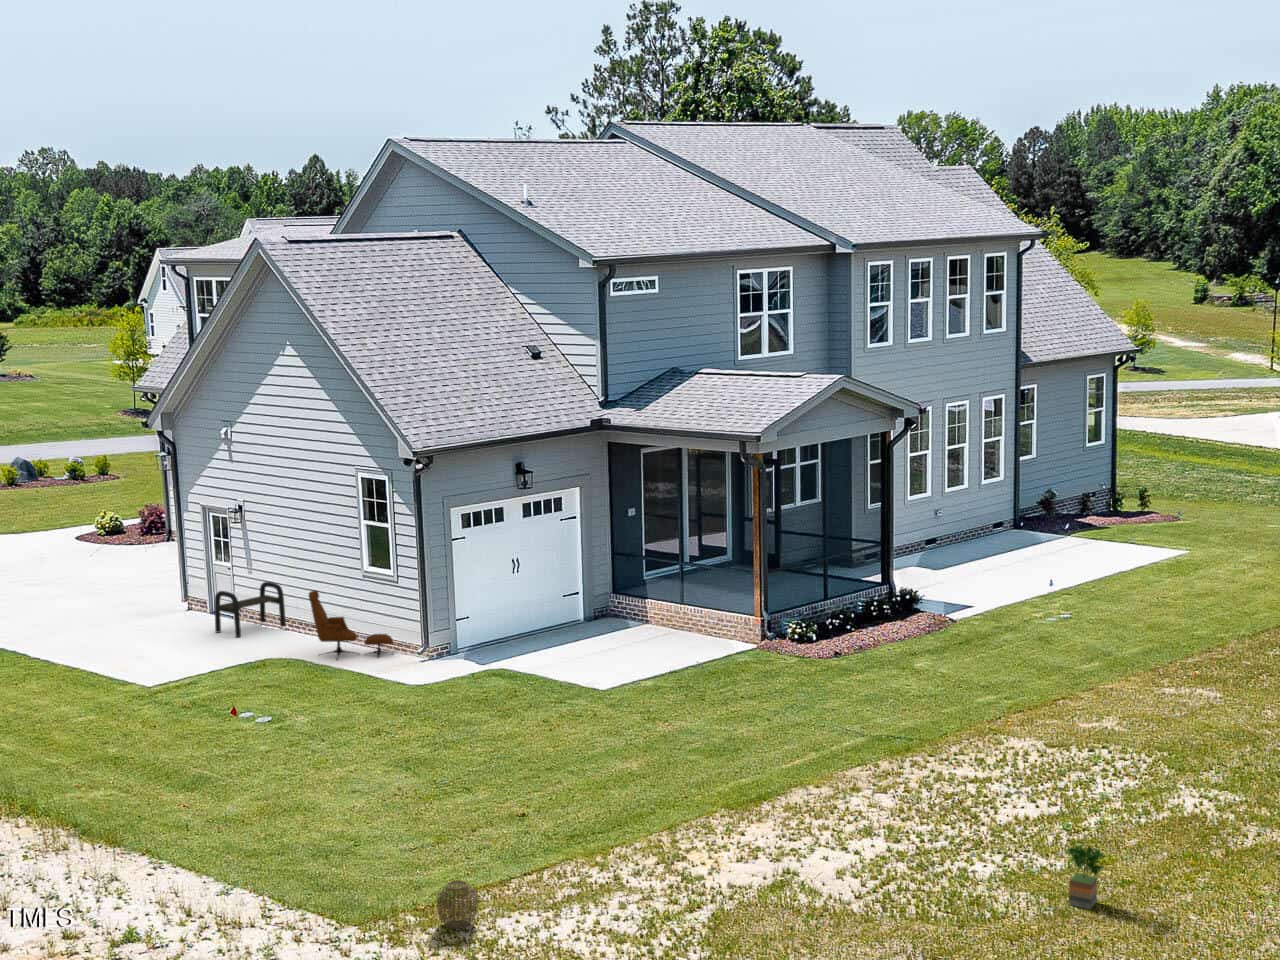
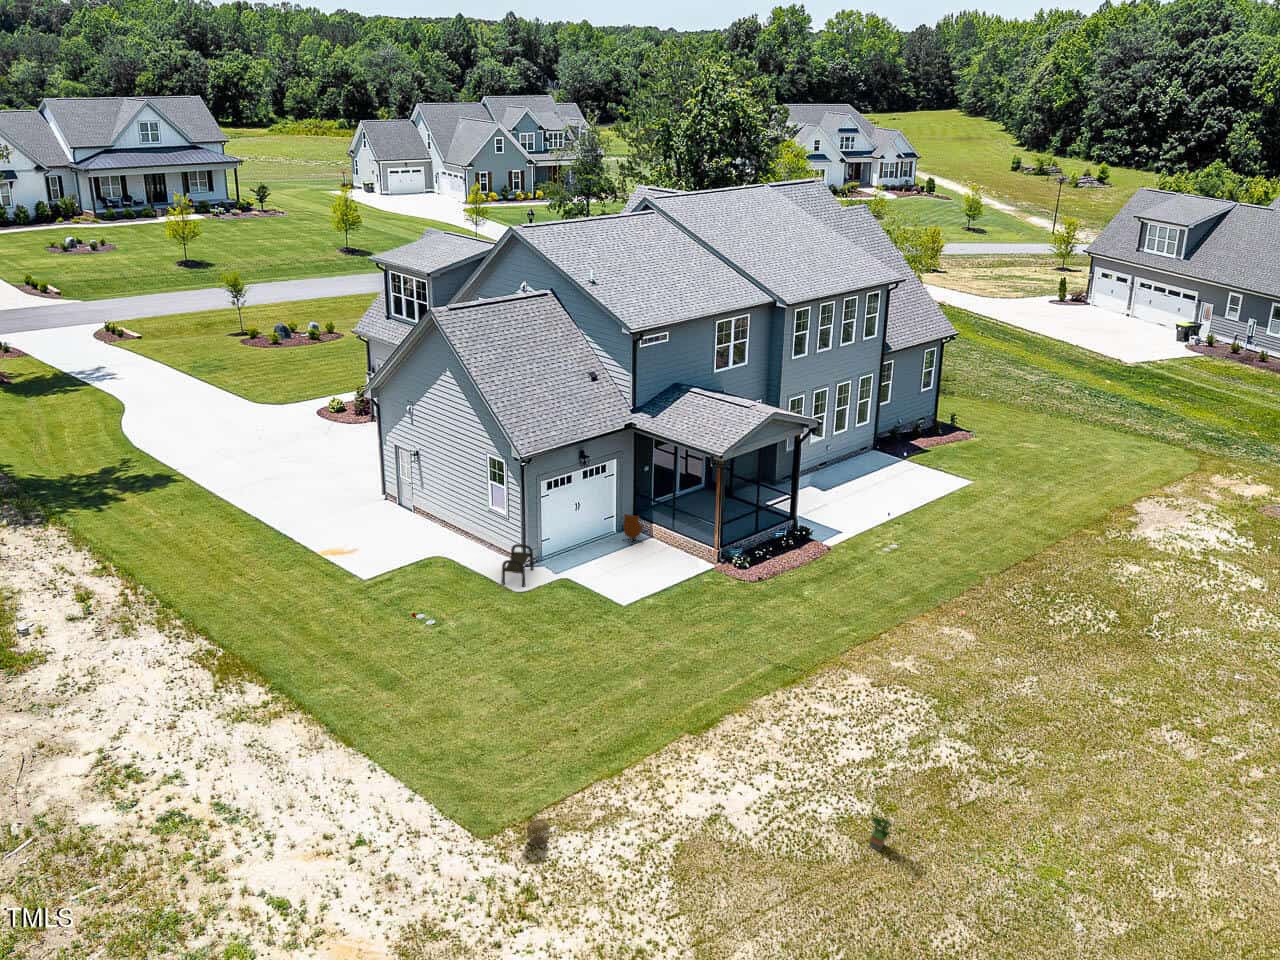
bench: present [215,582,286,637] -> present [501,544,534,587]
lounge chair: present [309,590,393,659] -> present [623,514,644,545]

